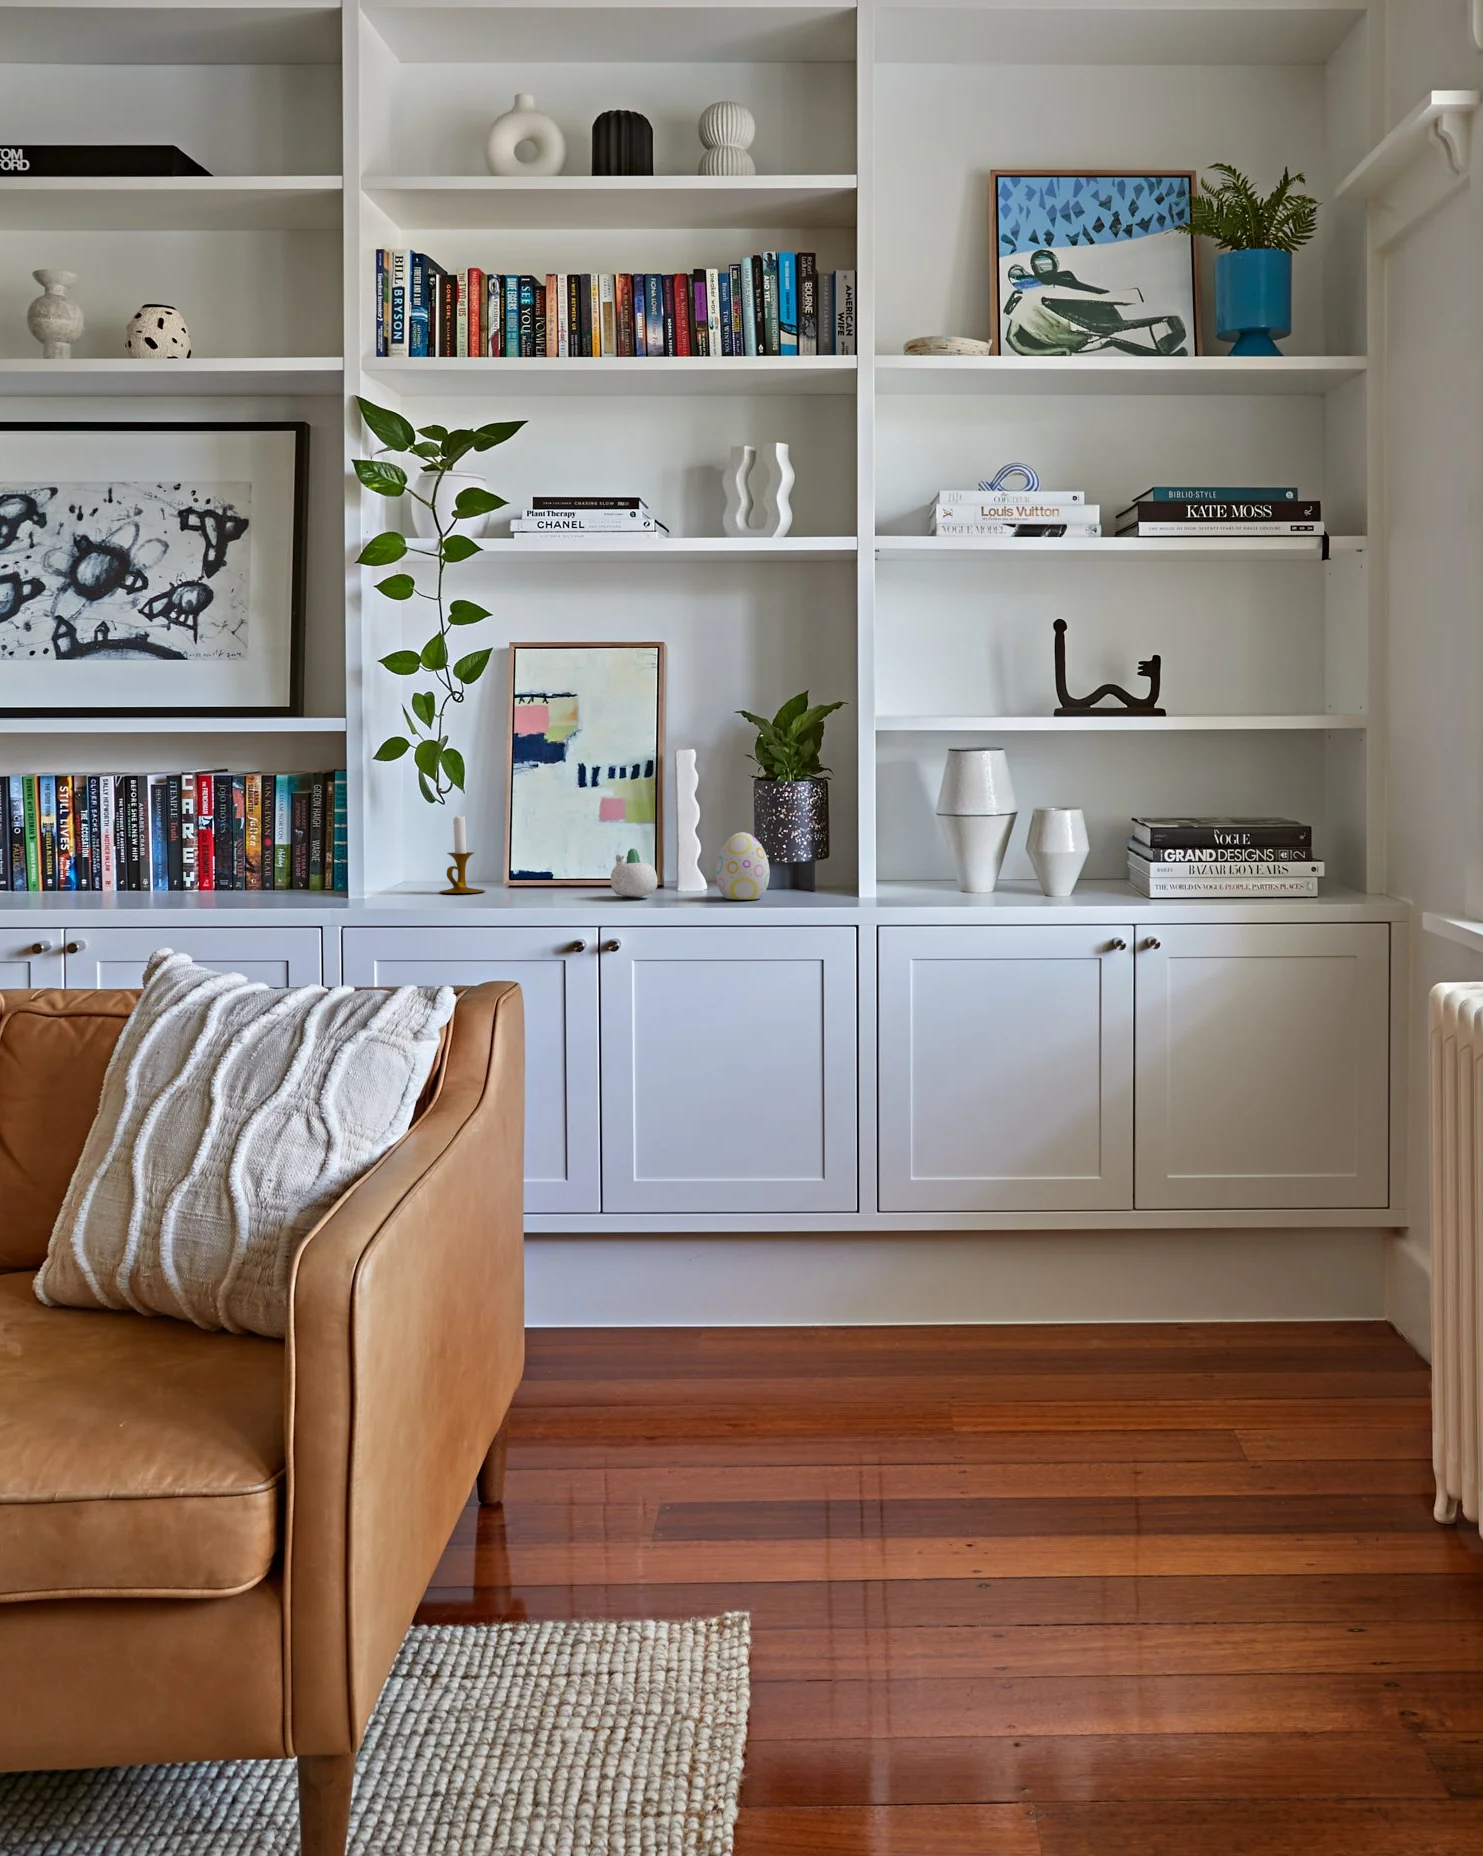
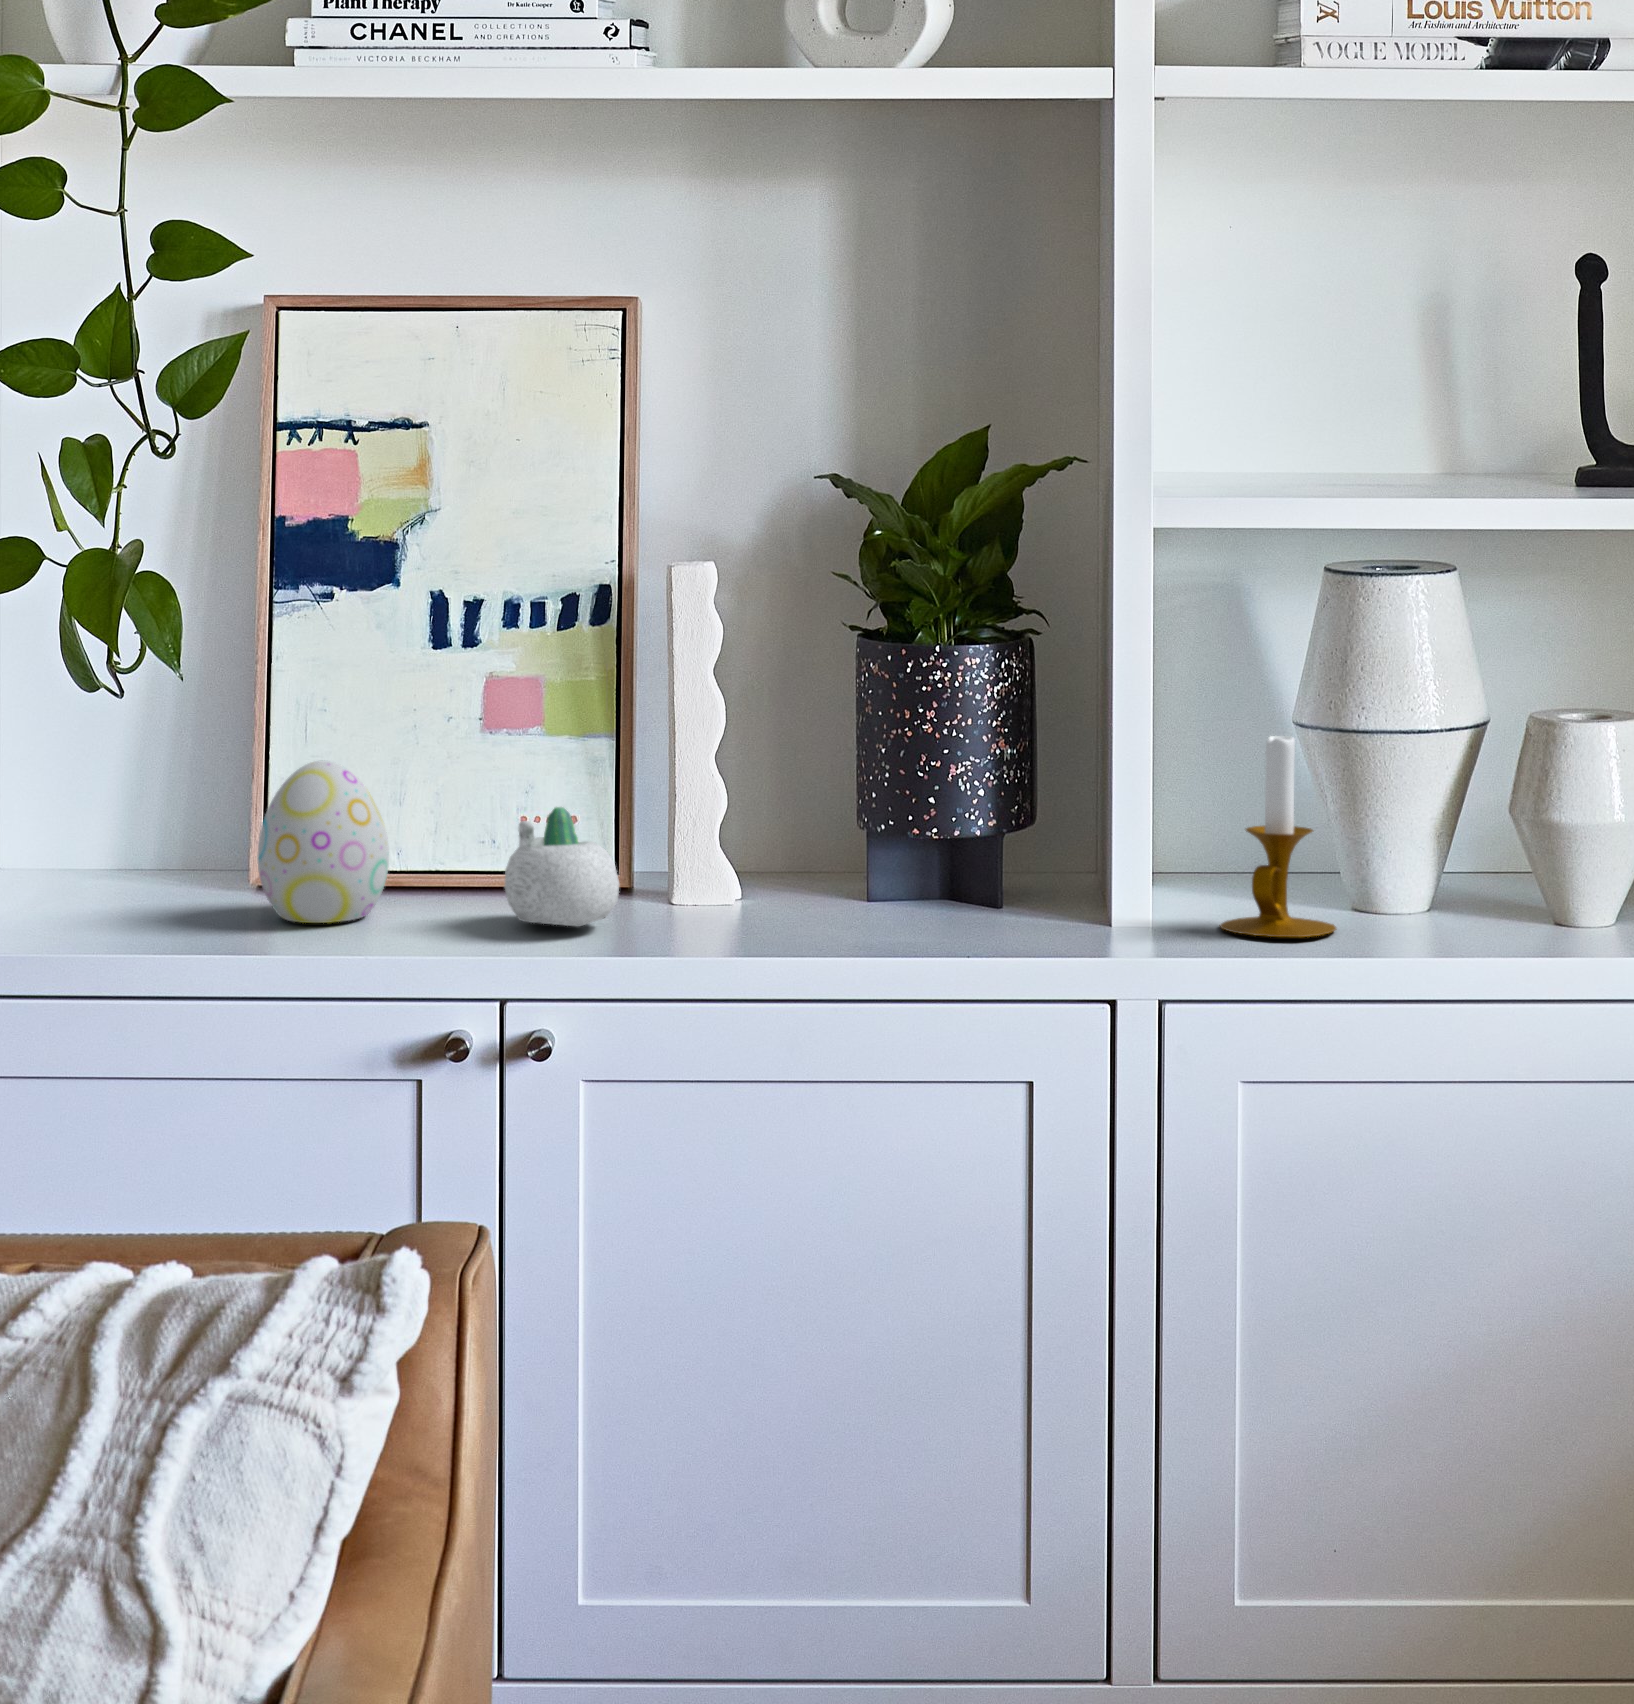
candlestick: present [439,816,485,893] -> present [1220,736,1336,937]
decorative egg: present [716,832,770,900] -> present [258,760,389,923]

